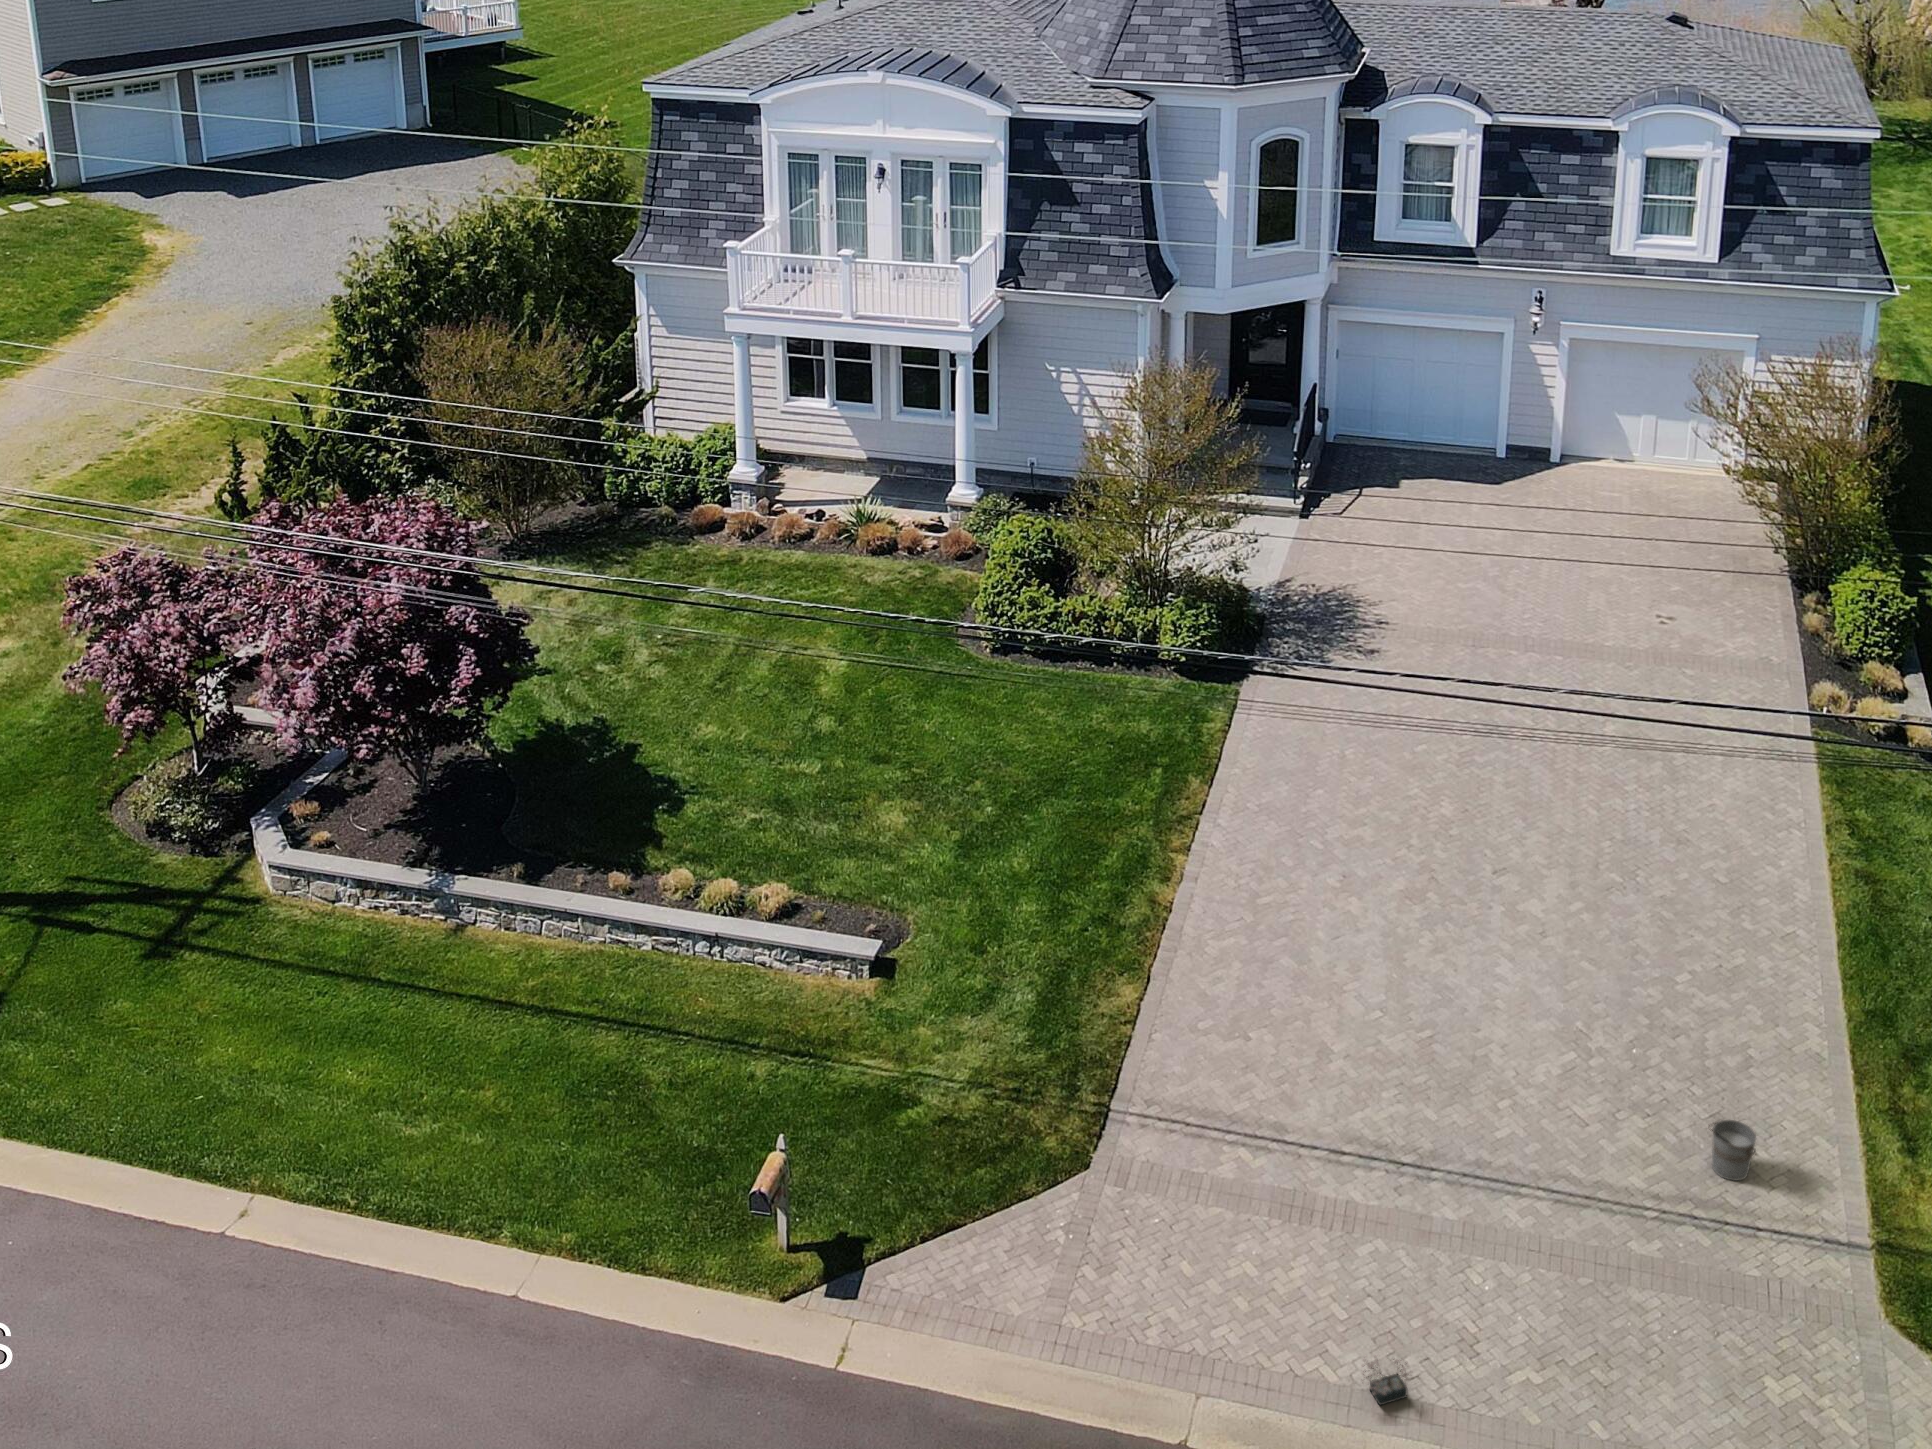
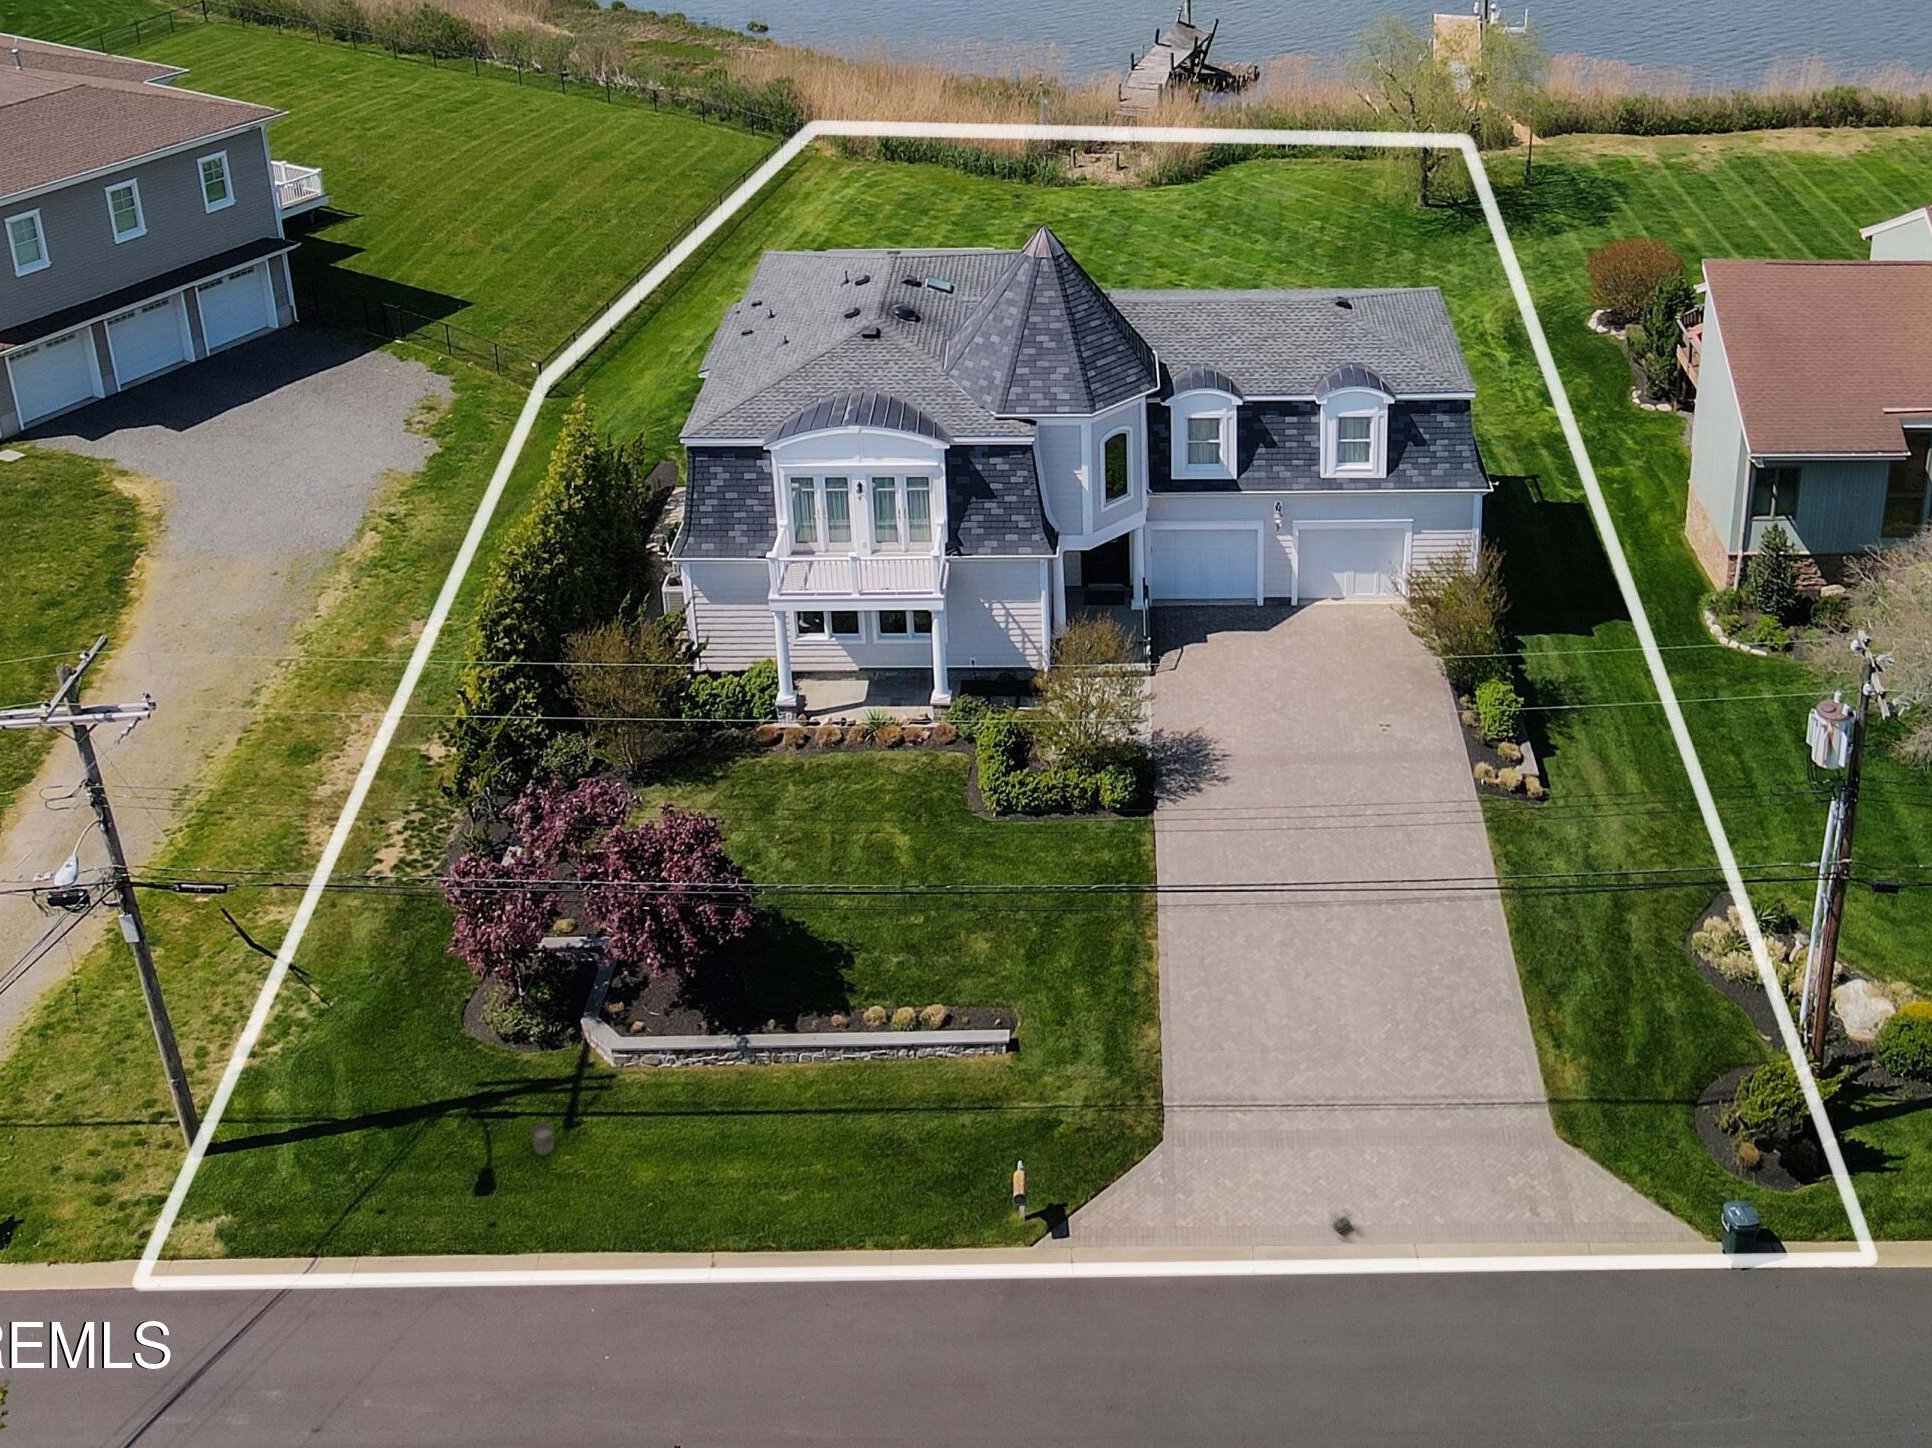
bucket: present [1711,1120,1756,1181] -> present [530,1123,554,1155]

